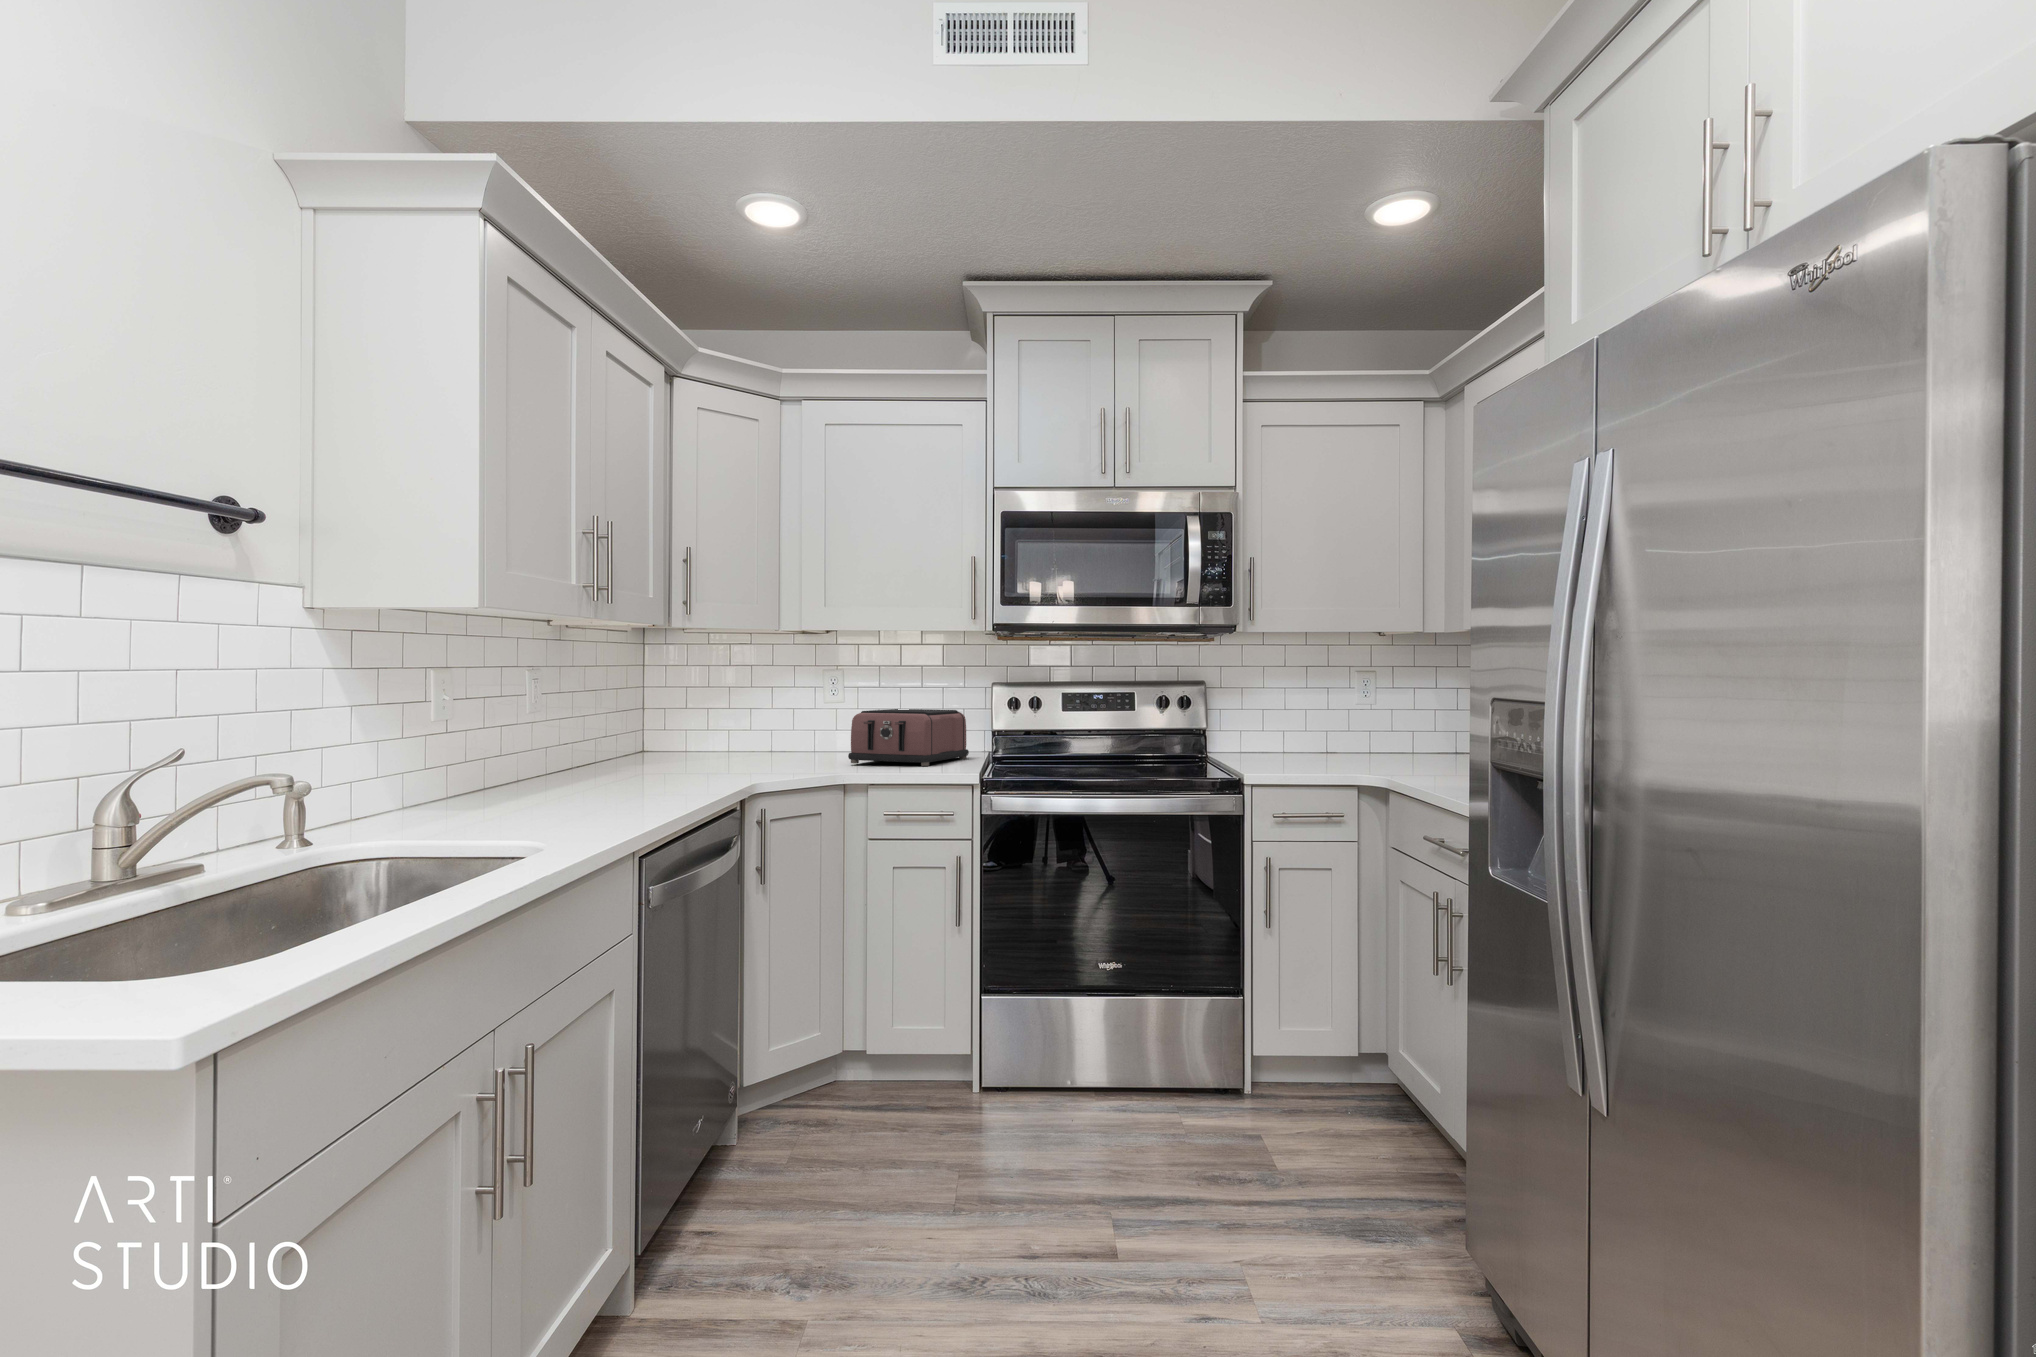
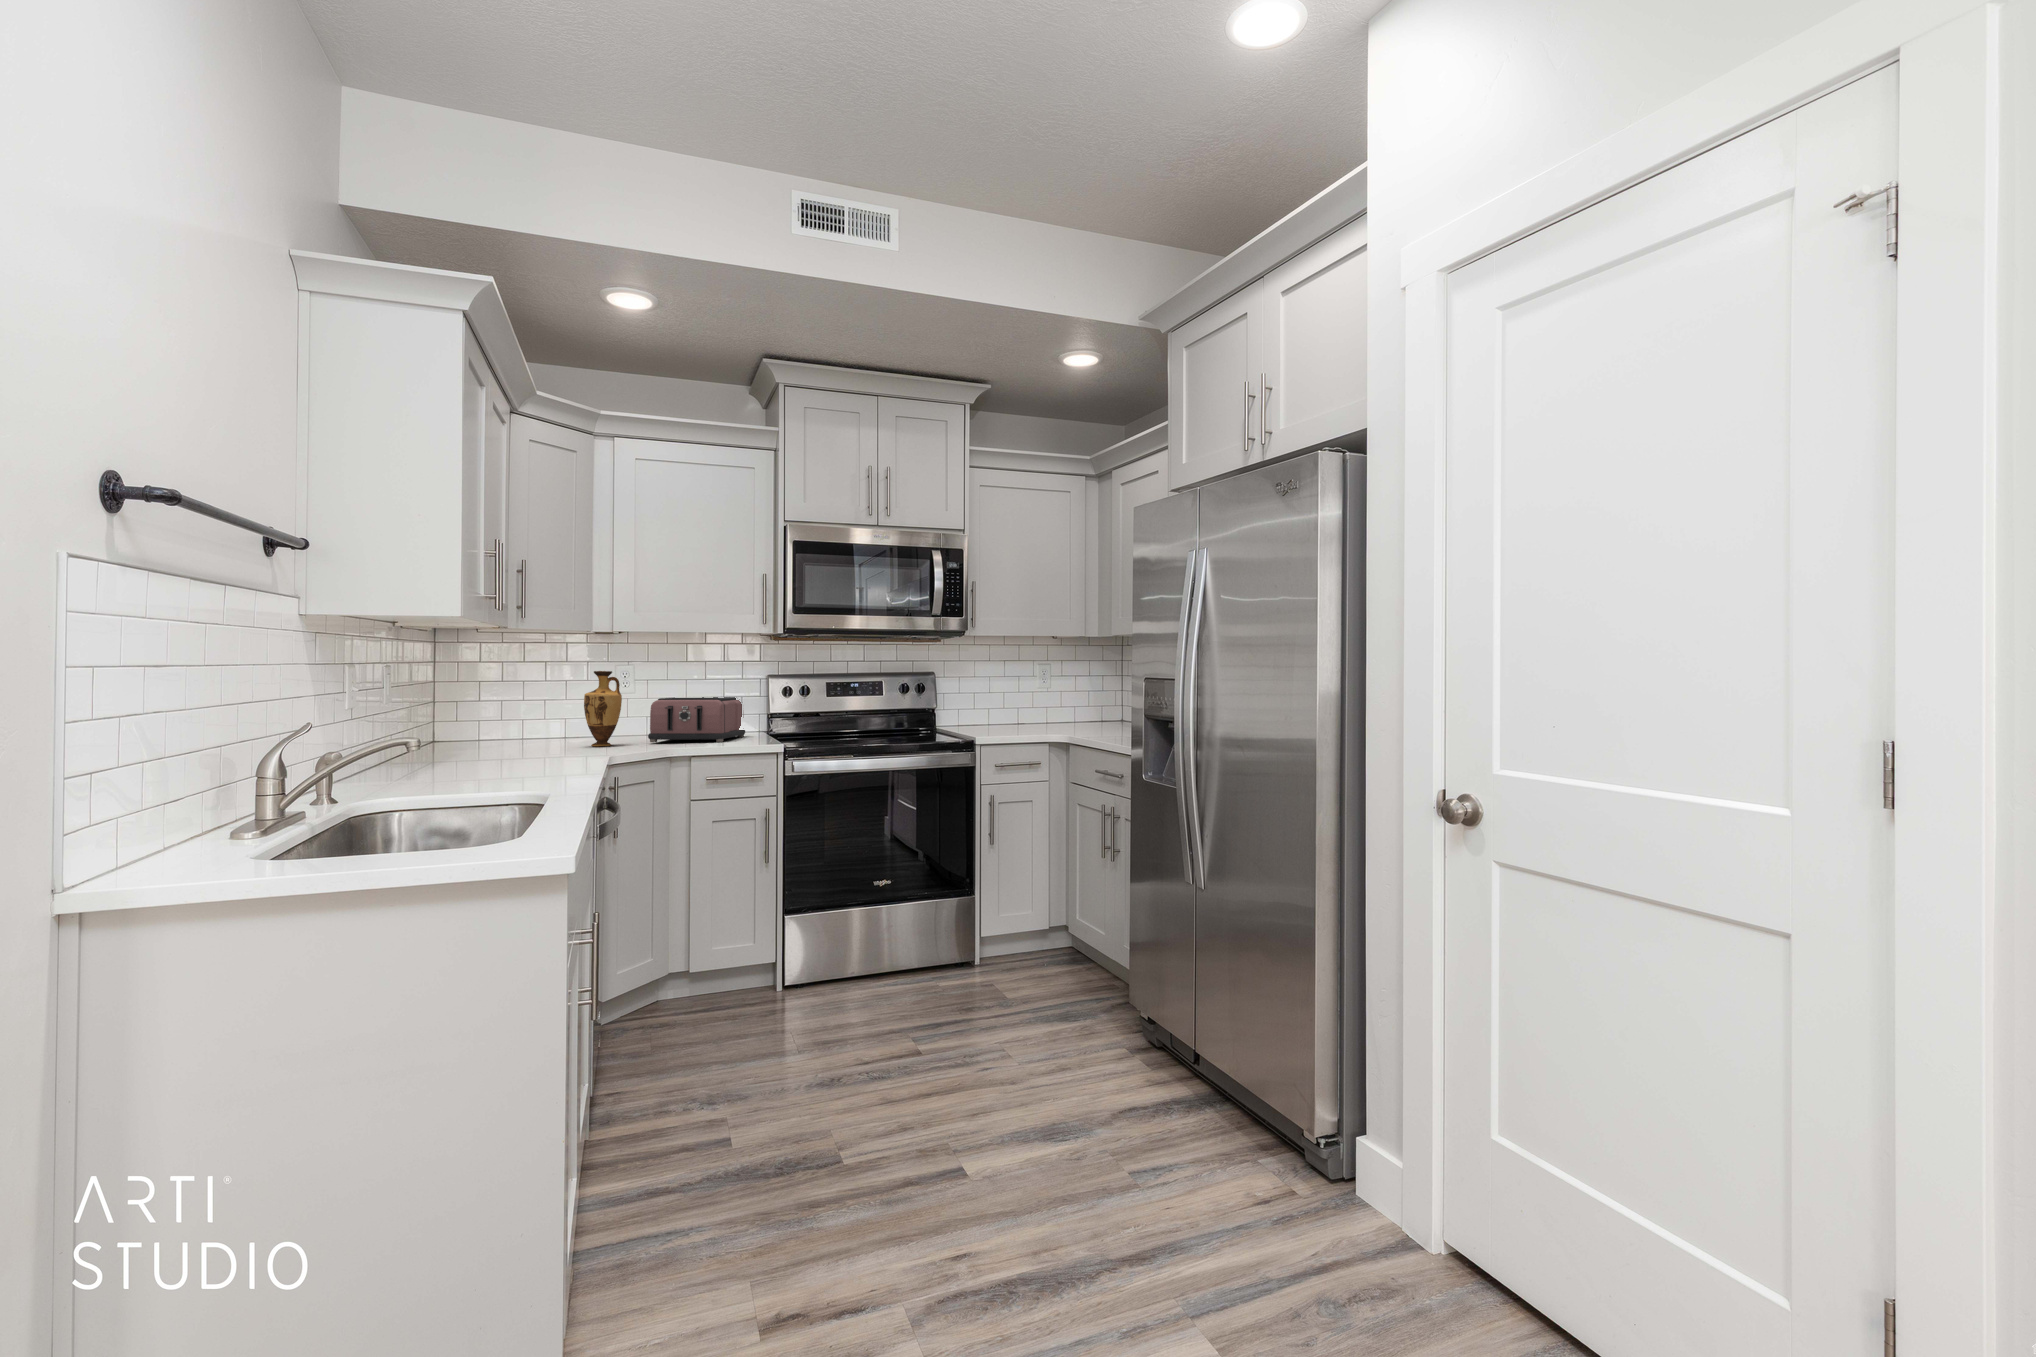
vase: none [780,678,821,766] -> present [584,671,622,746]

